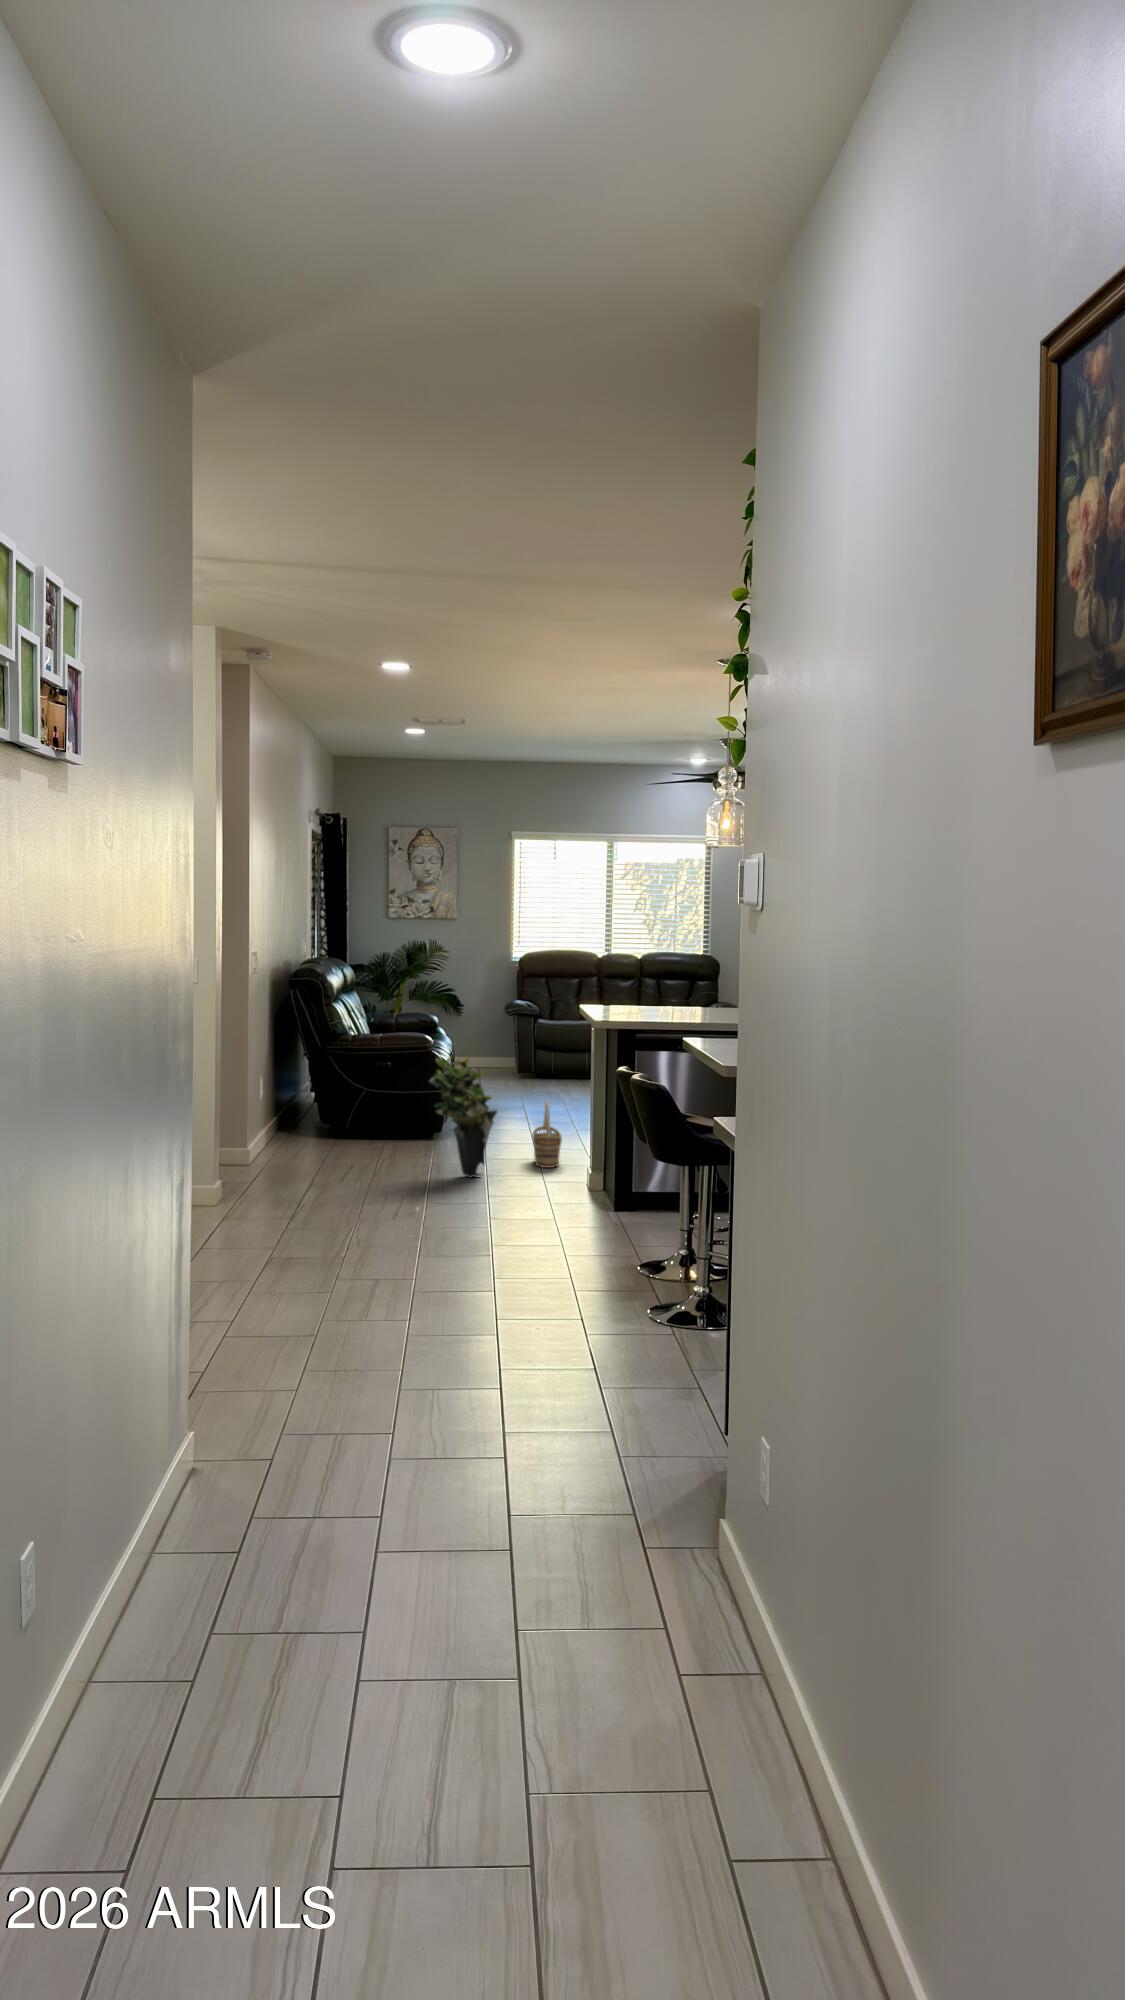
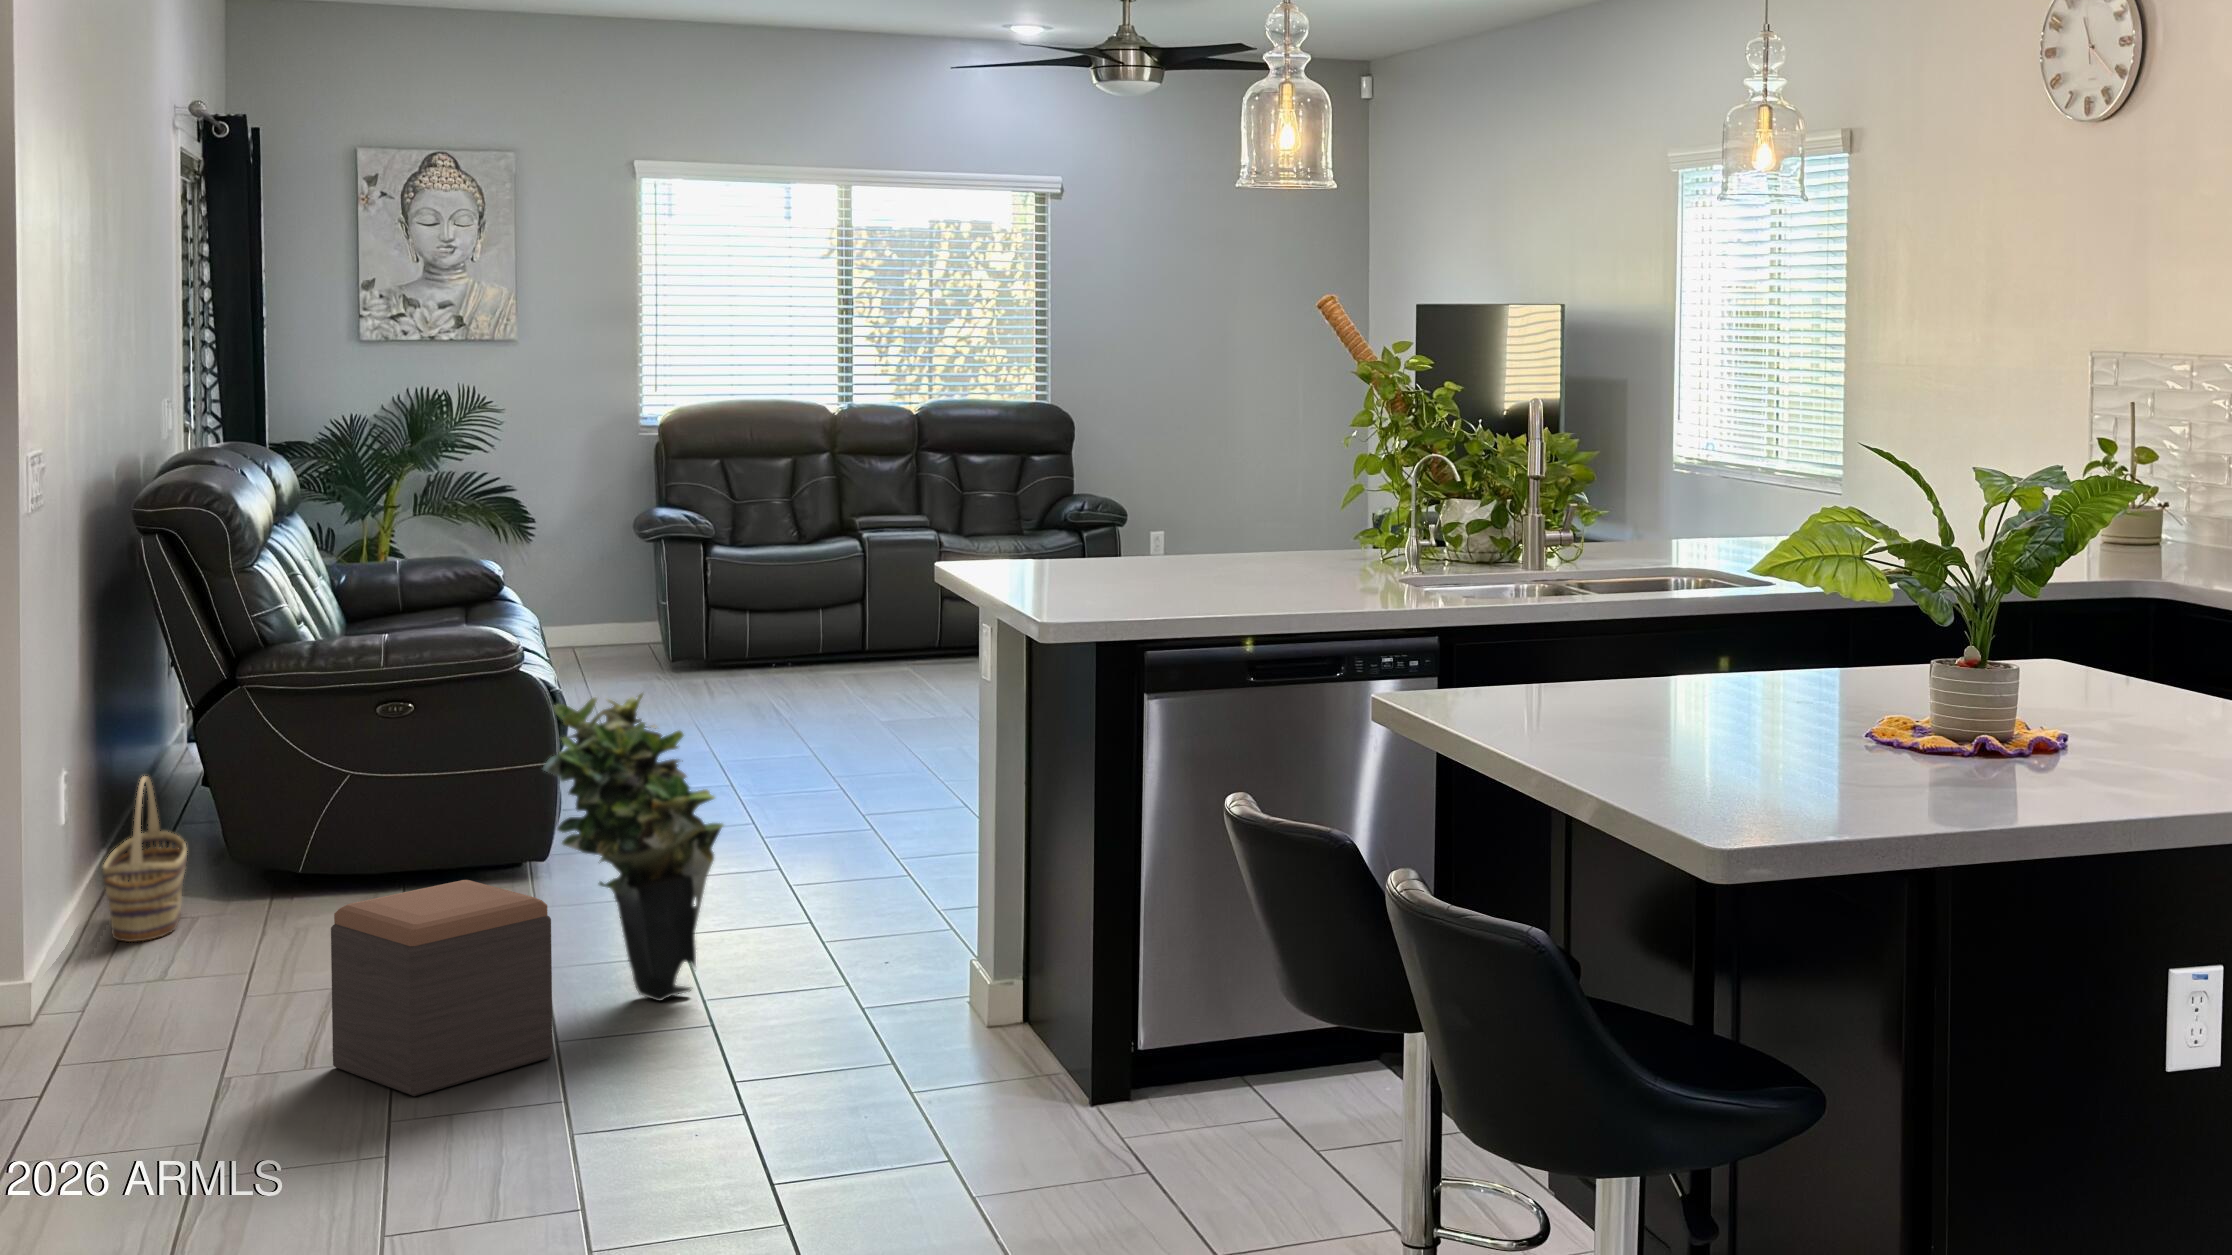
basket: present [532,1100,562,1168] -> present [103,776,187,942]
footstool: none [351,1120,427,1193] -> present [331,880,553,1096]

